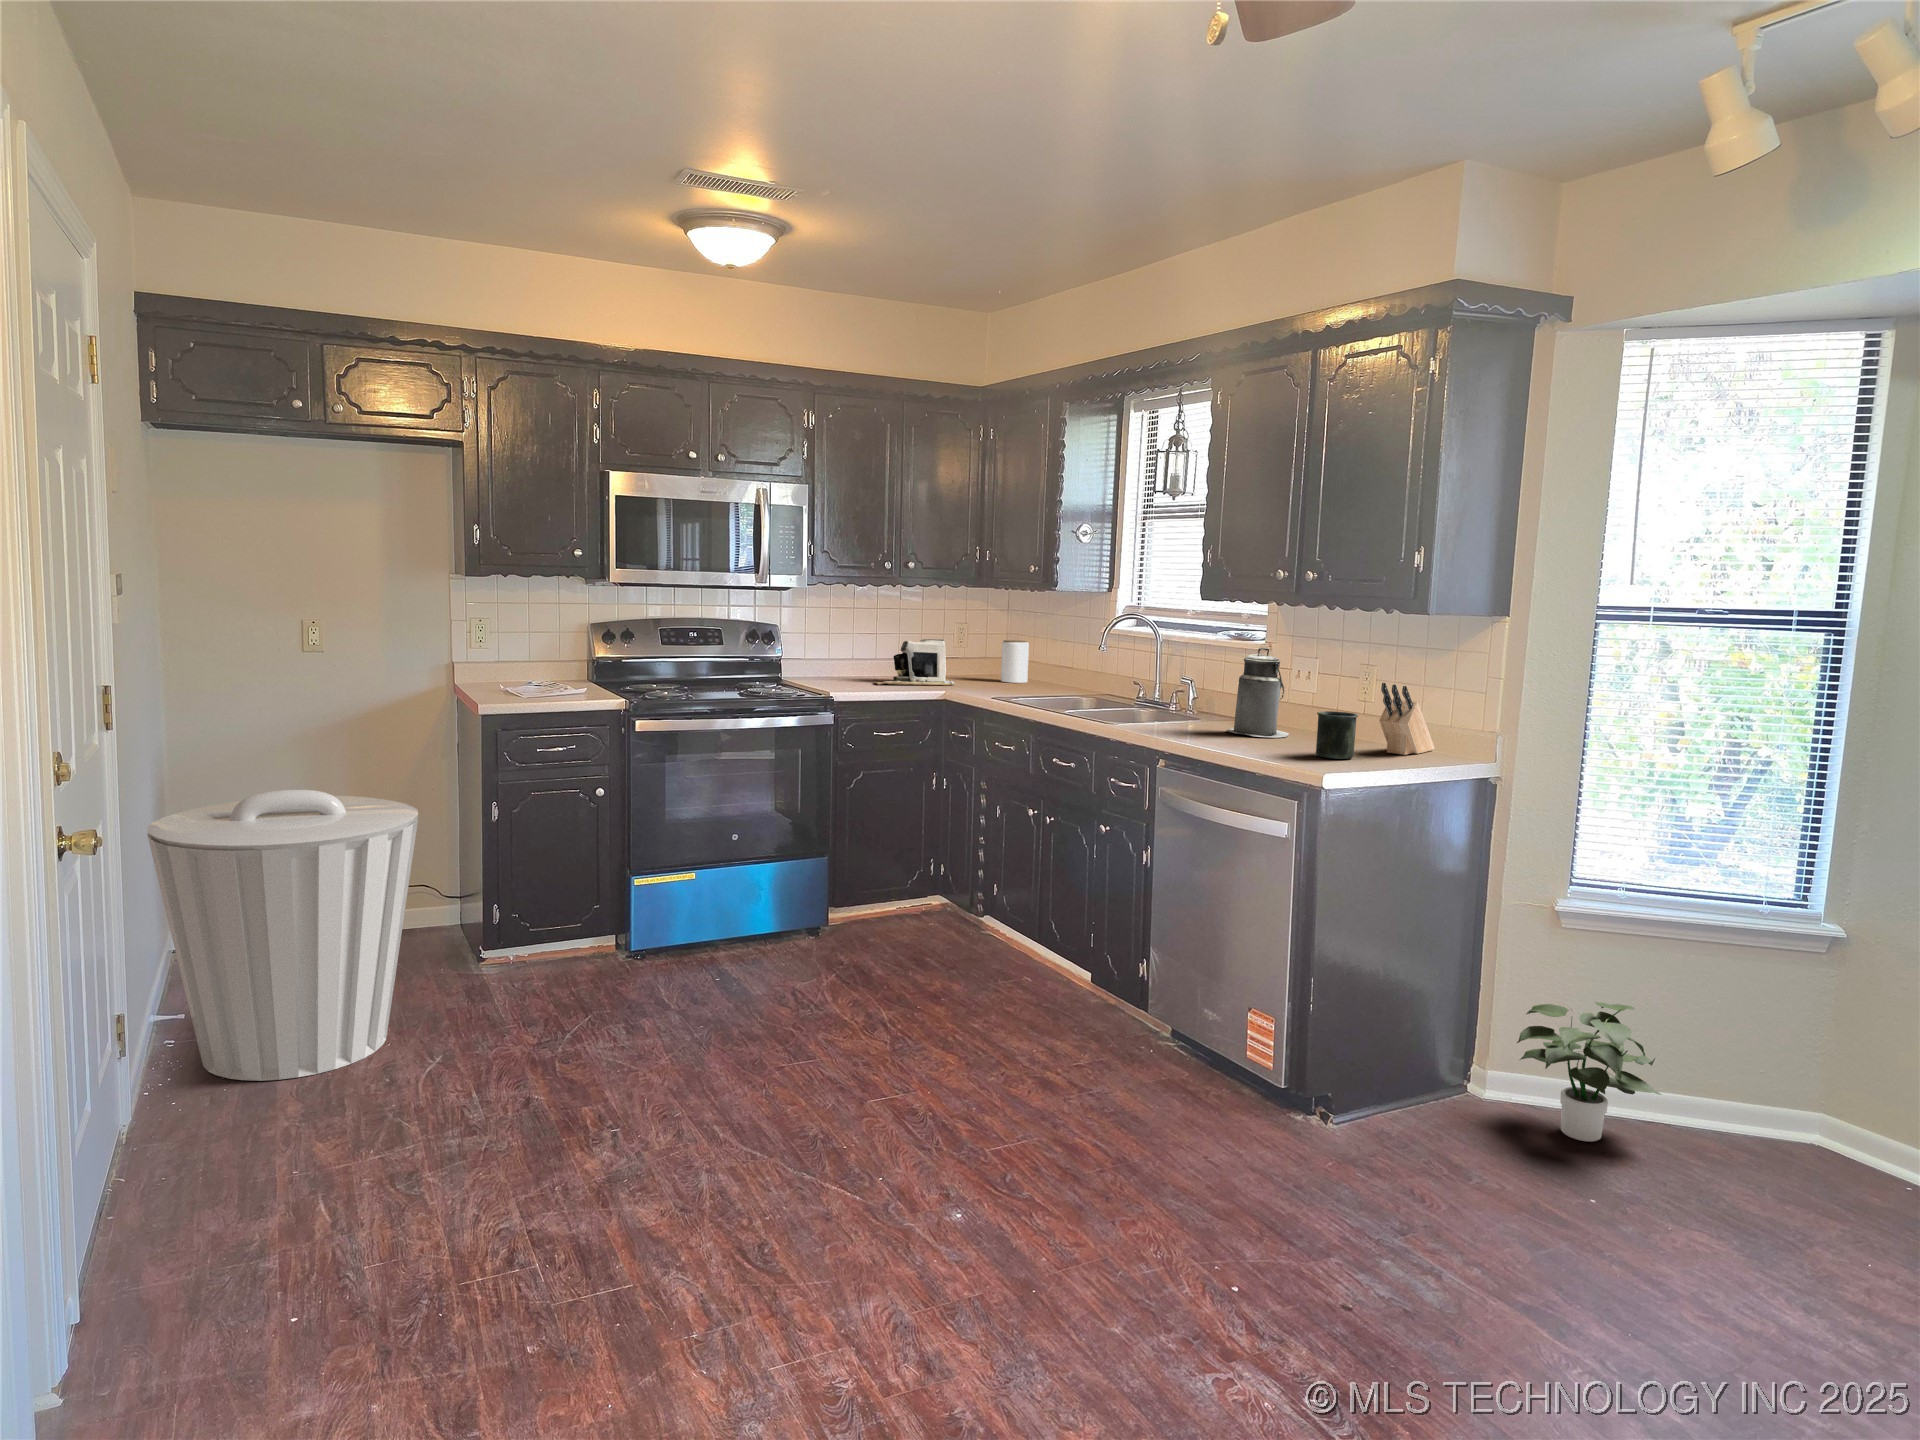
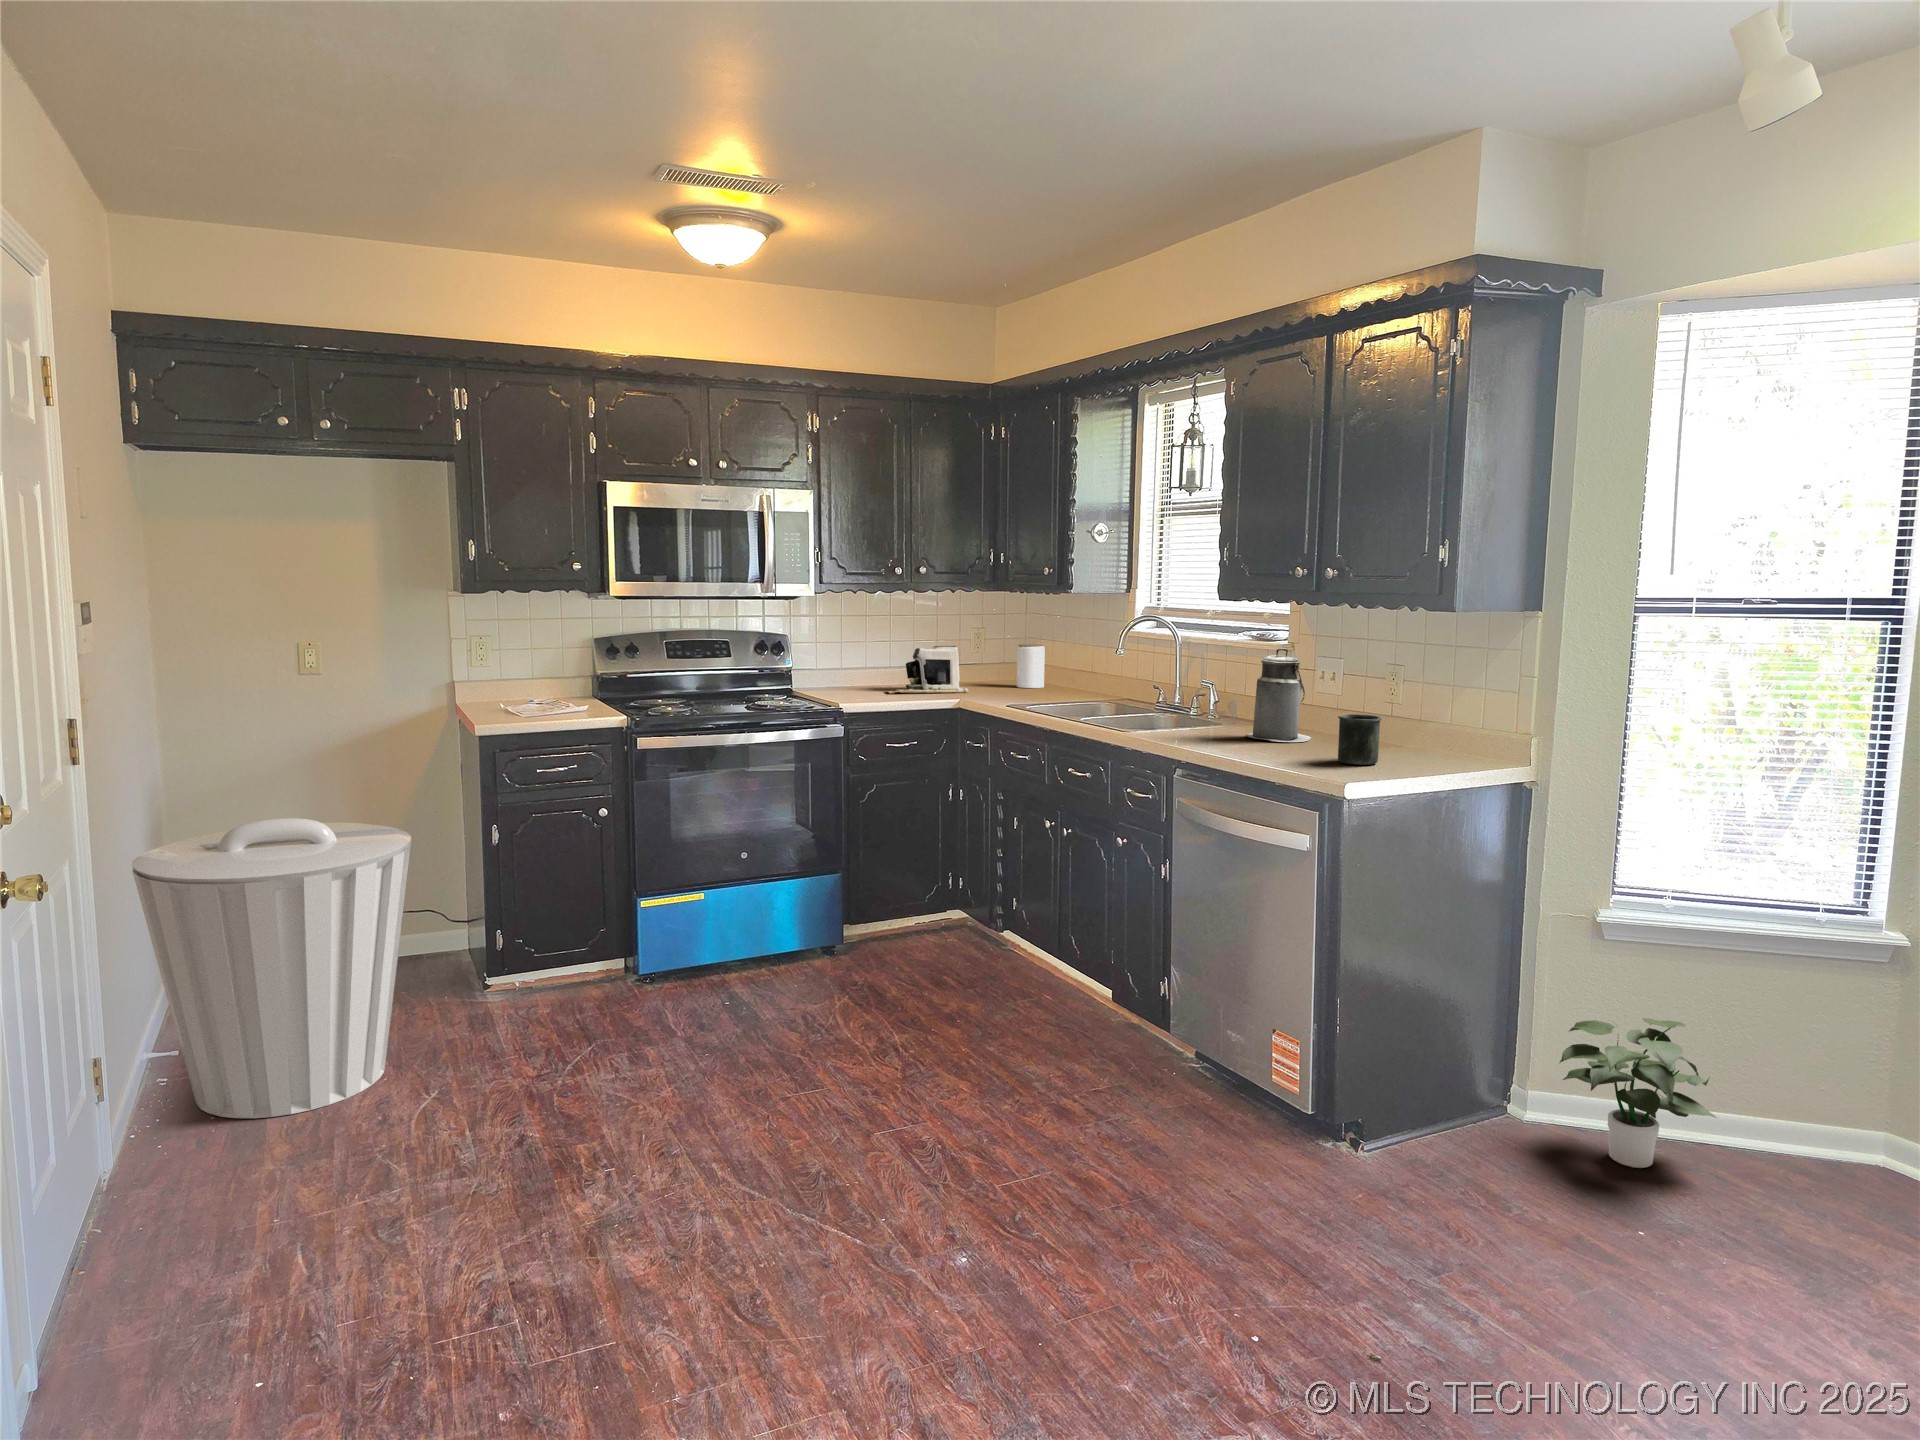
knife block: present [1379,683,1435,755] -> none [1405,683,1465,758]

